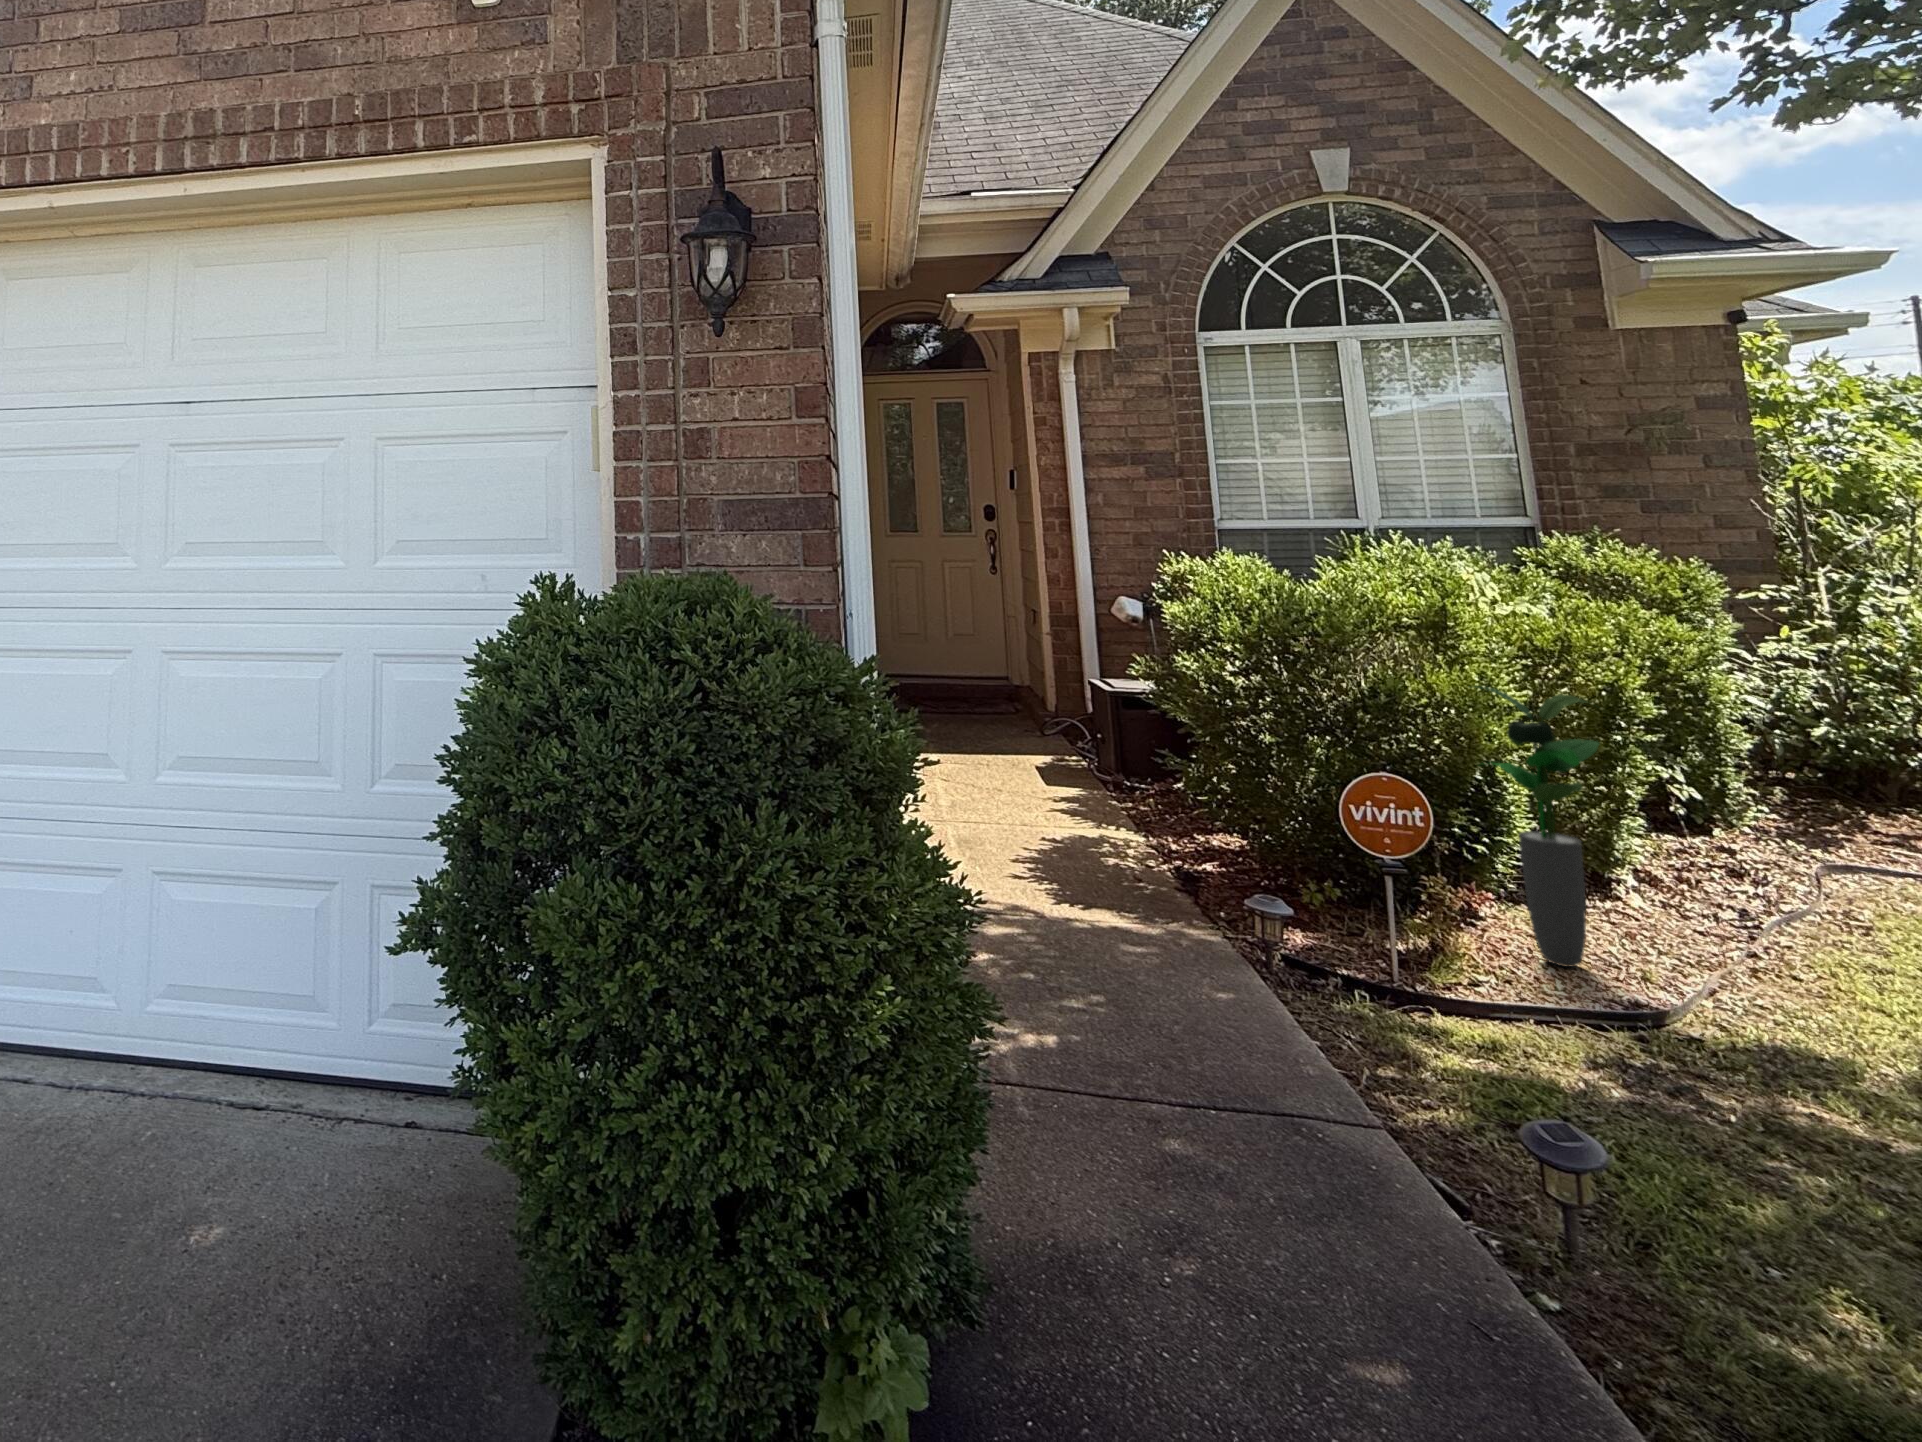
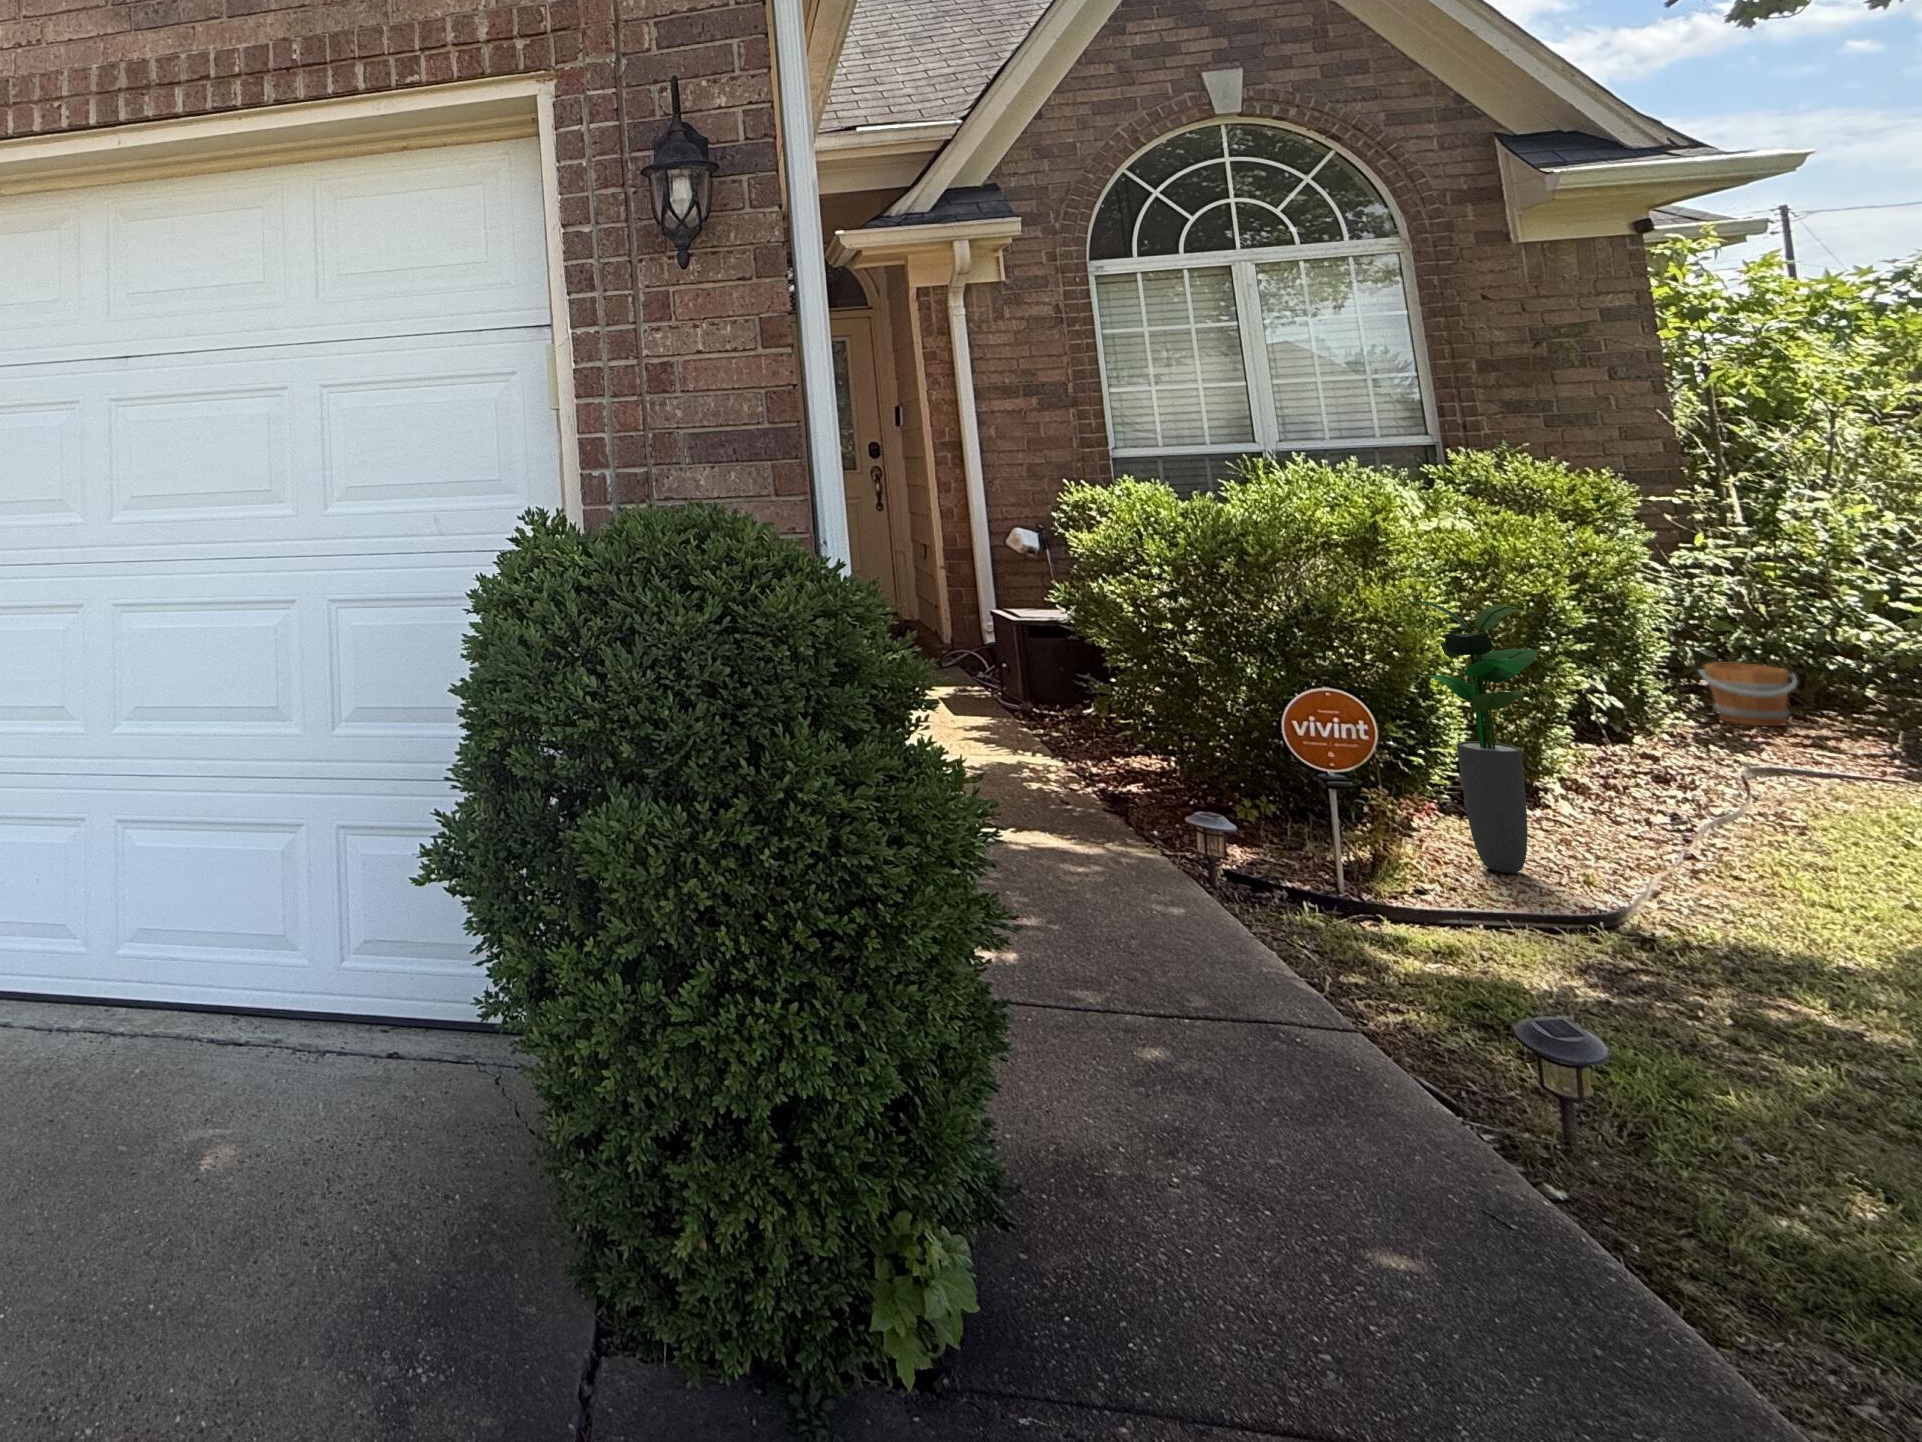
bucket: none [1783,754,1881,821] -> present [1699,662,1798,726]

